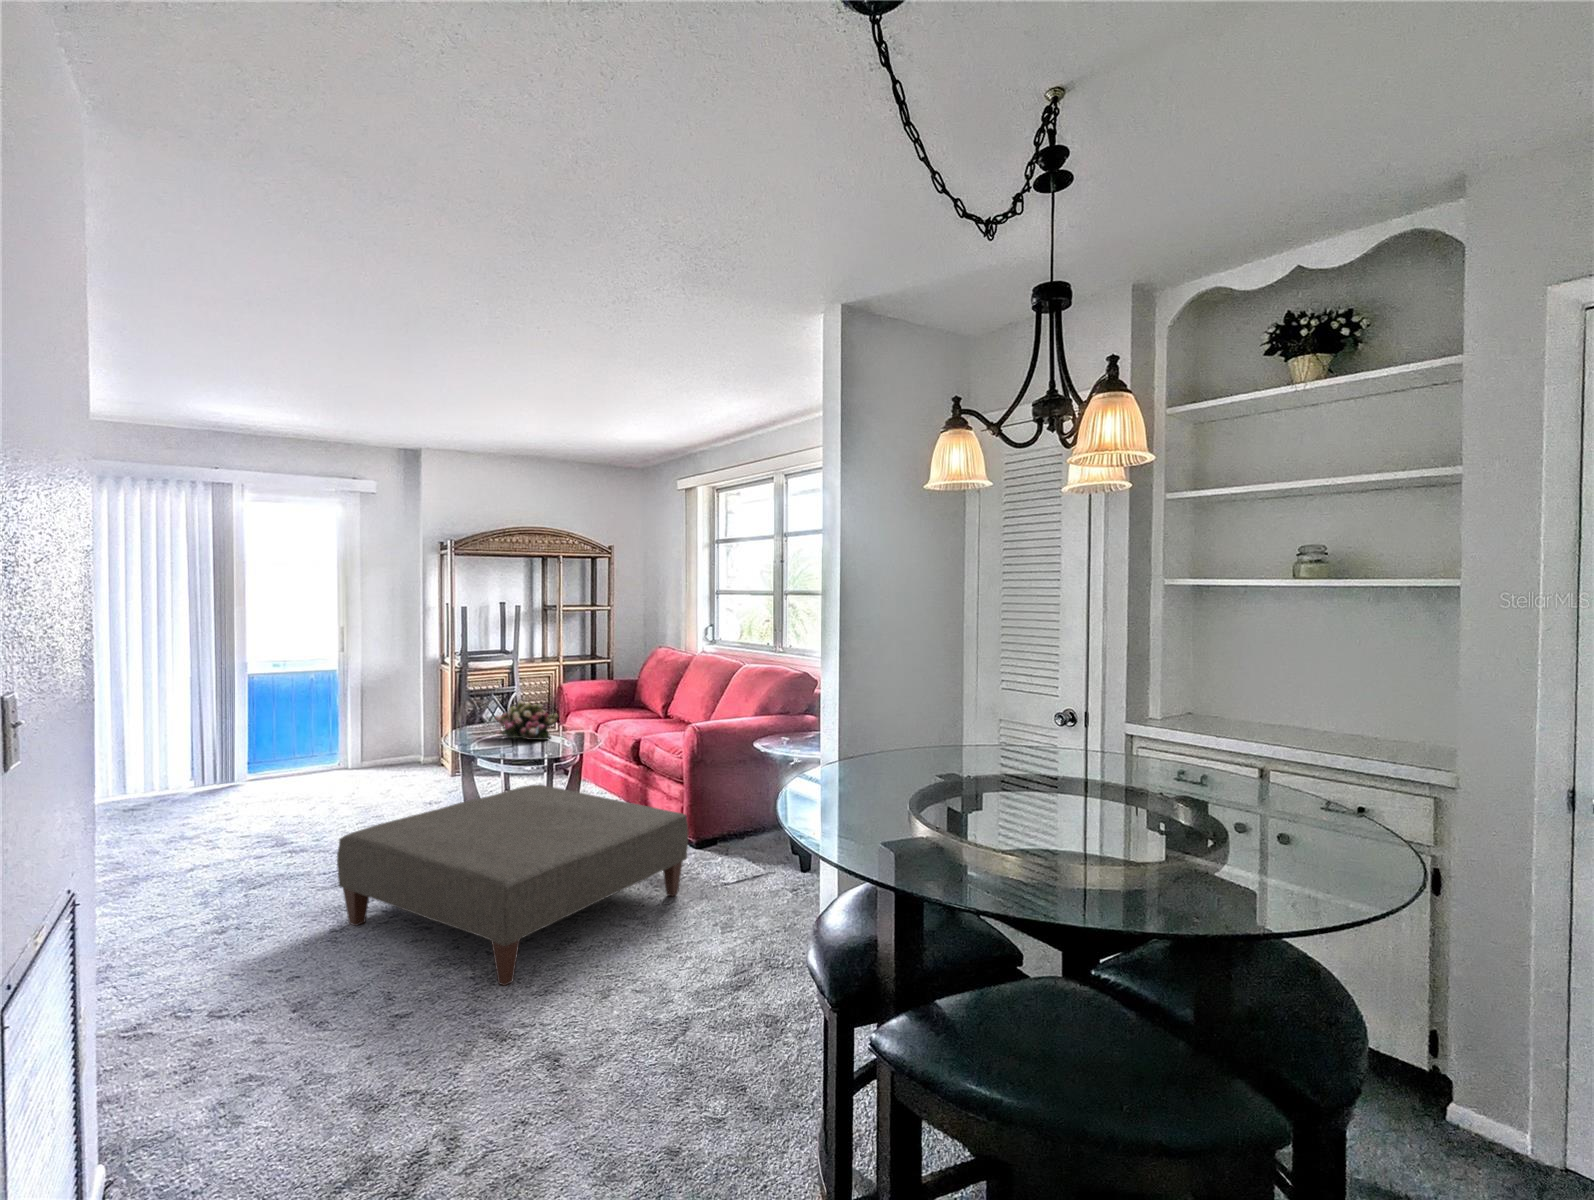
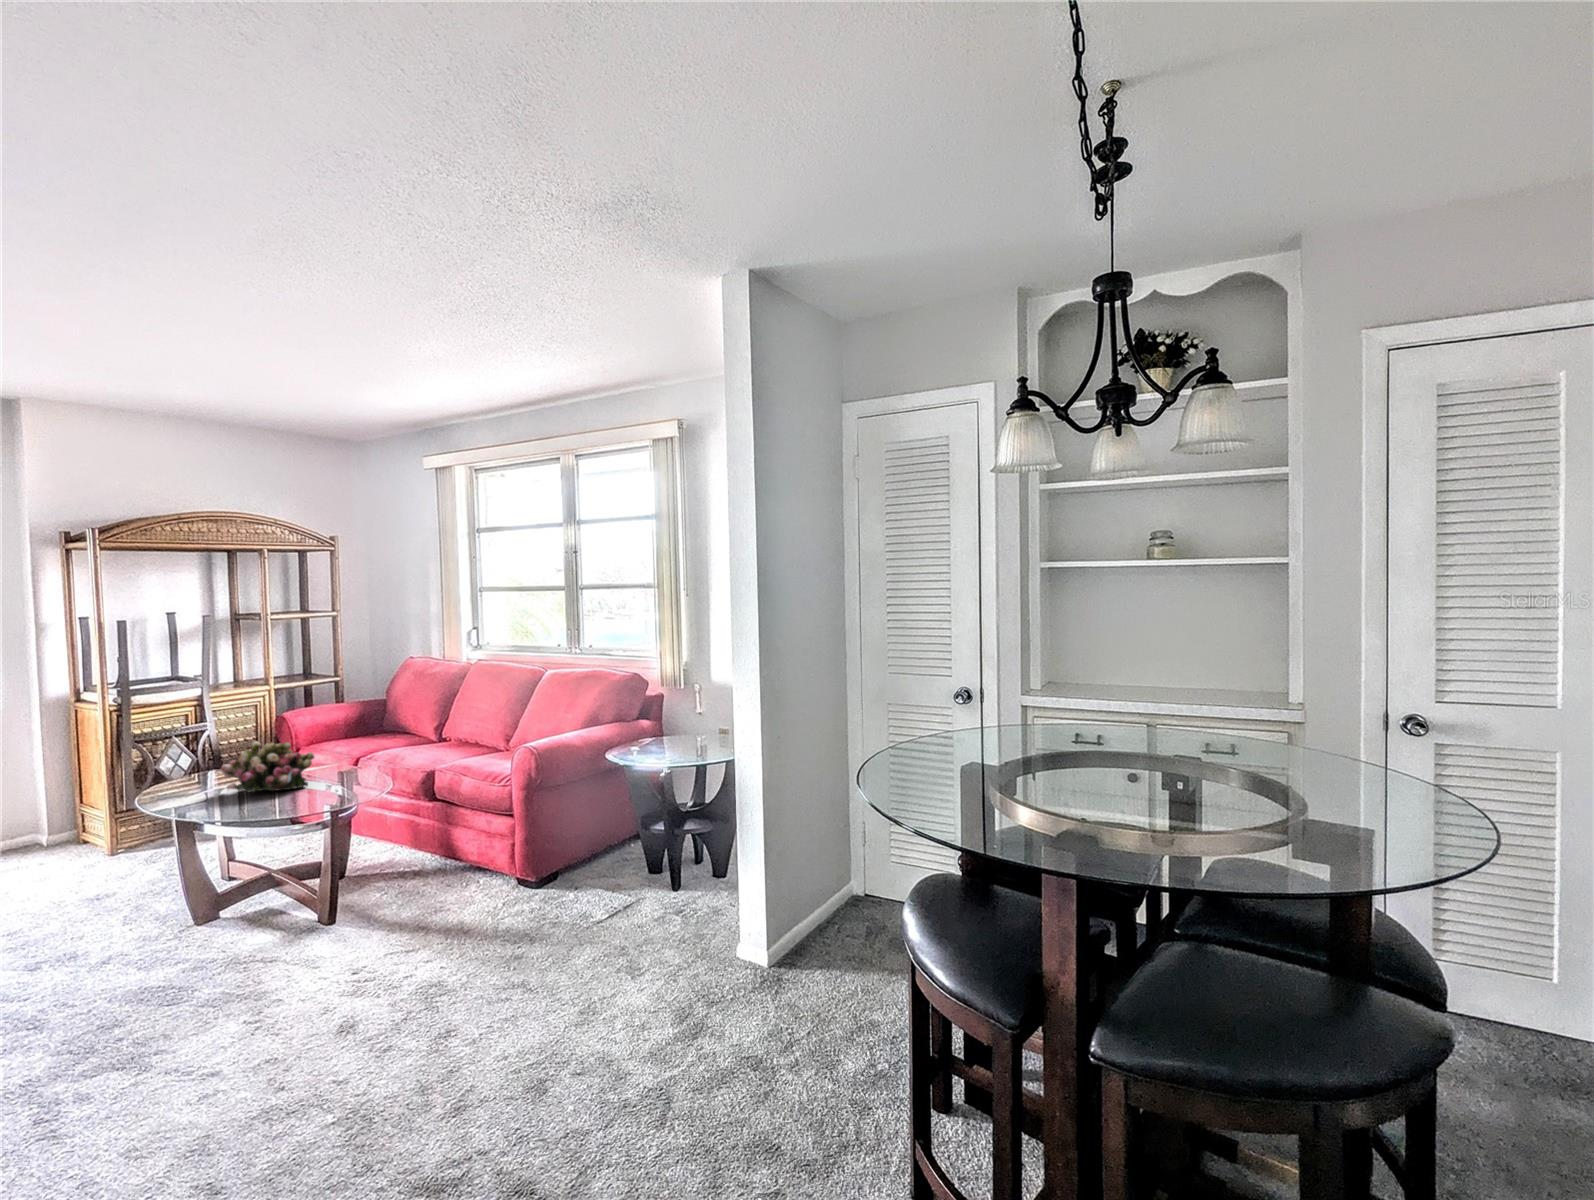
ottoman: present [337,785,688,986] -> none [43,848,559,1119]

